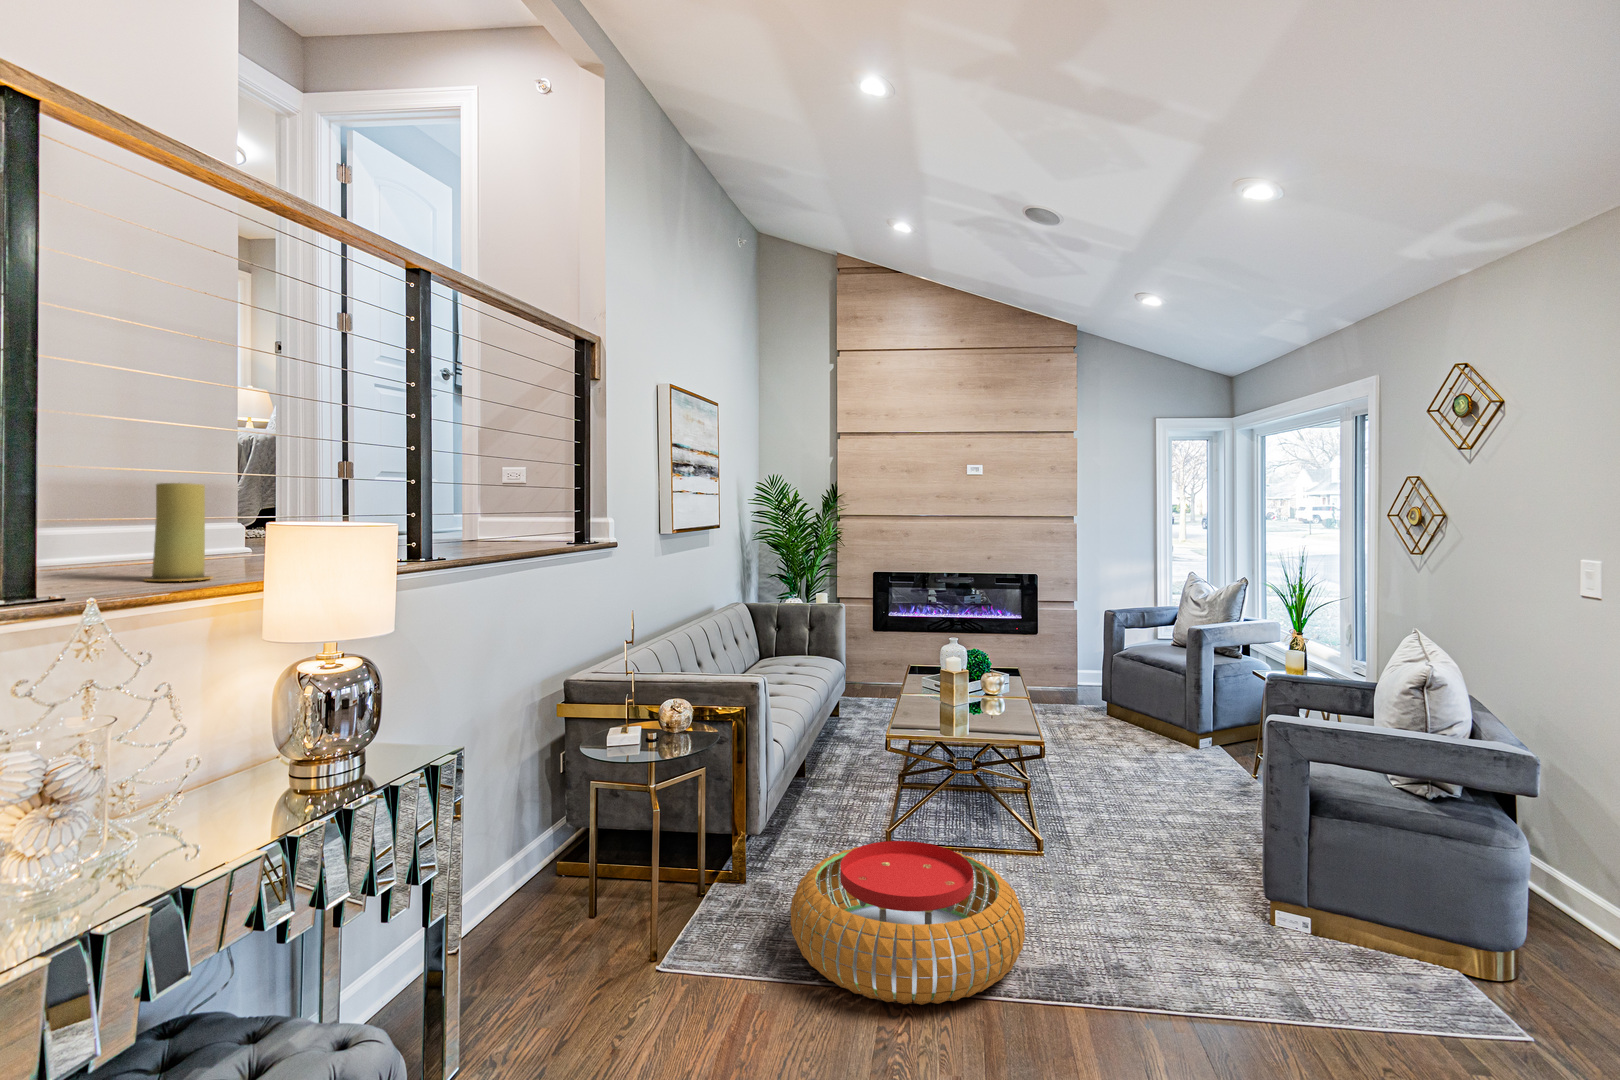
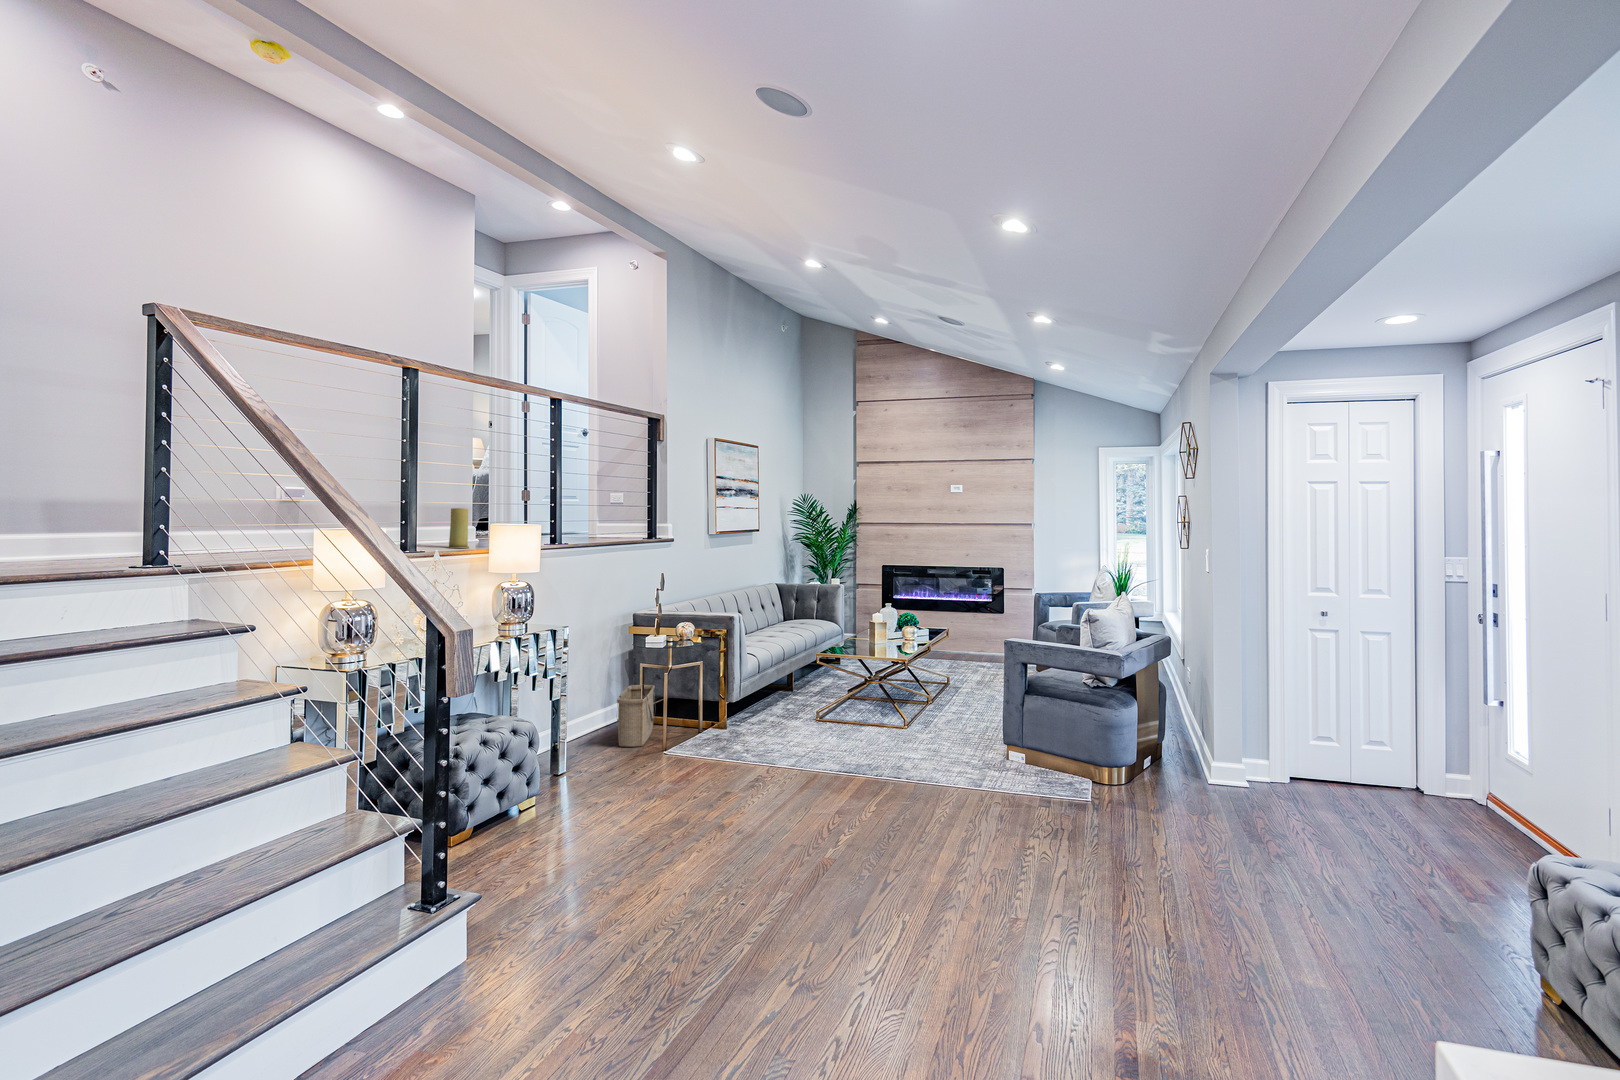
basket: none [548,812,618,954] -> present [617,685,655,747]
pouf: present [790,841,1025,1005] -> none [734,702,857,768]

